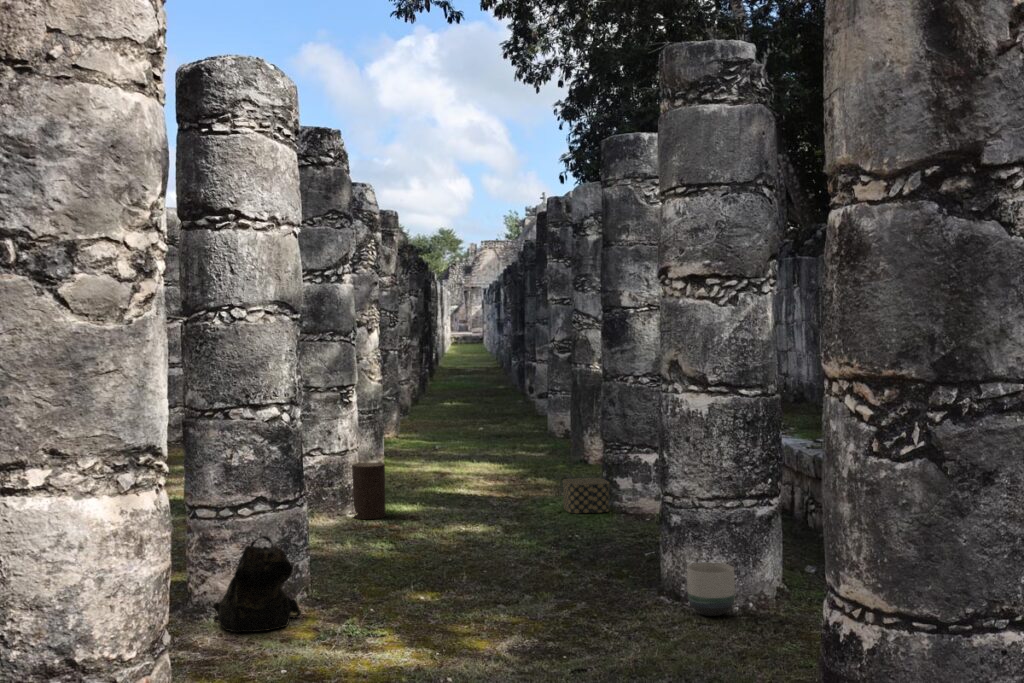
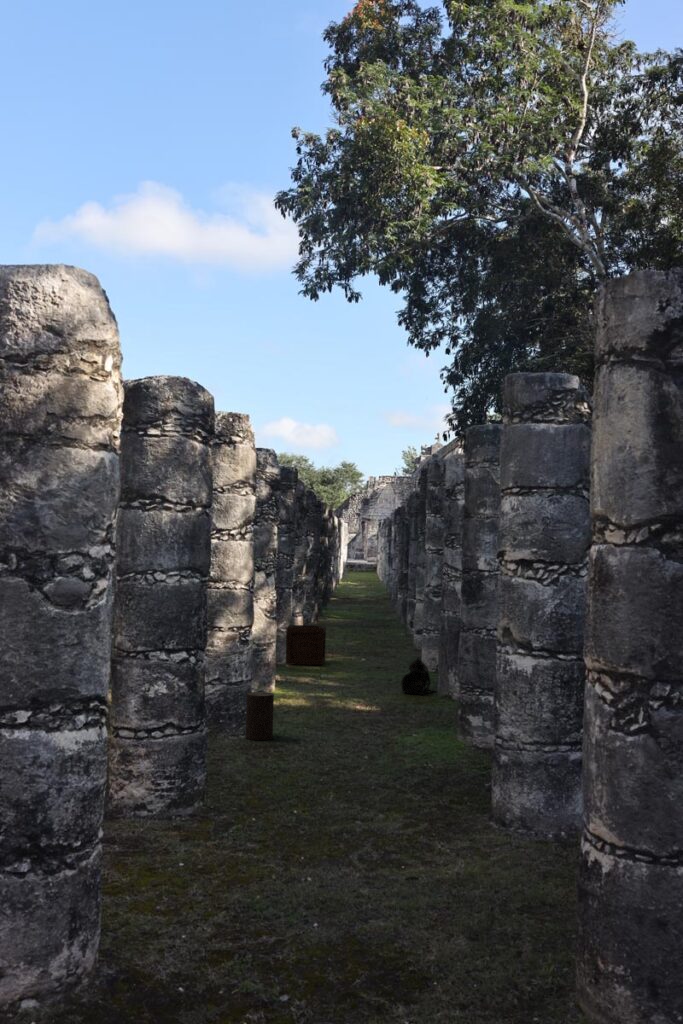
wooden crate: none [392,392,438,437] -> present [286,625,326,665]
storage box: present [563,478,610,514] -> none [423,714,462,744]
backpack: present [213,536,301,632] -> present [401,657,434,695]
planter: present [687,562,735,616] -> none [508,795,547,840]

